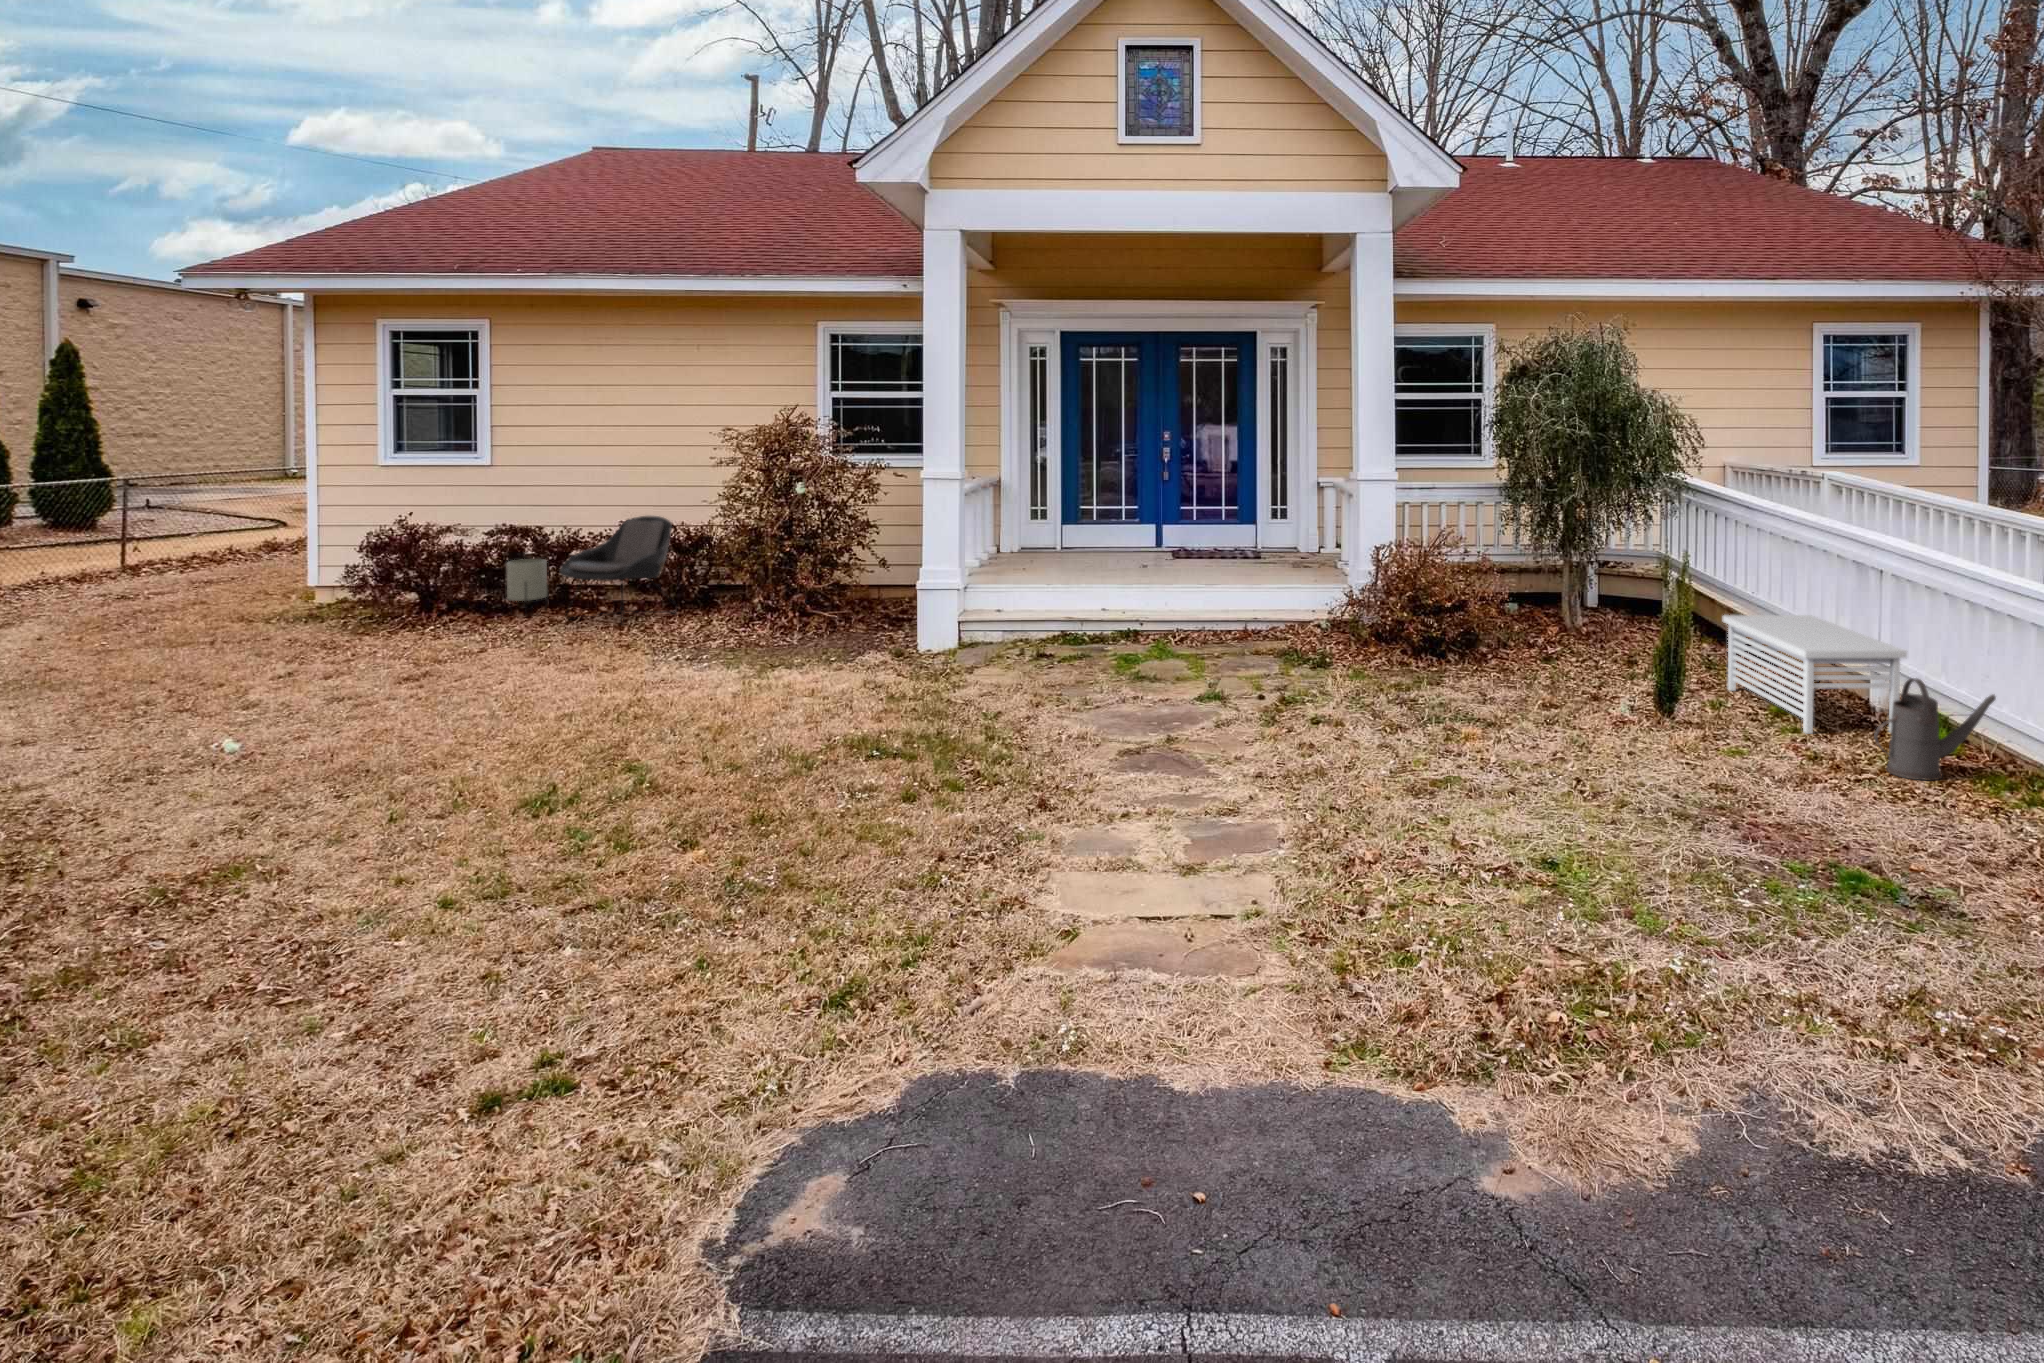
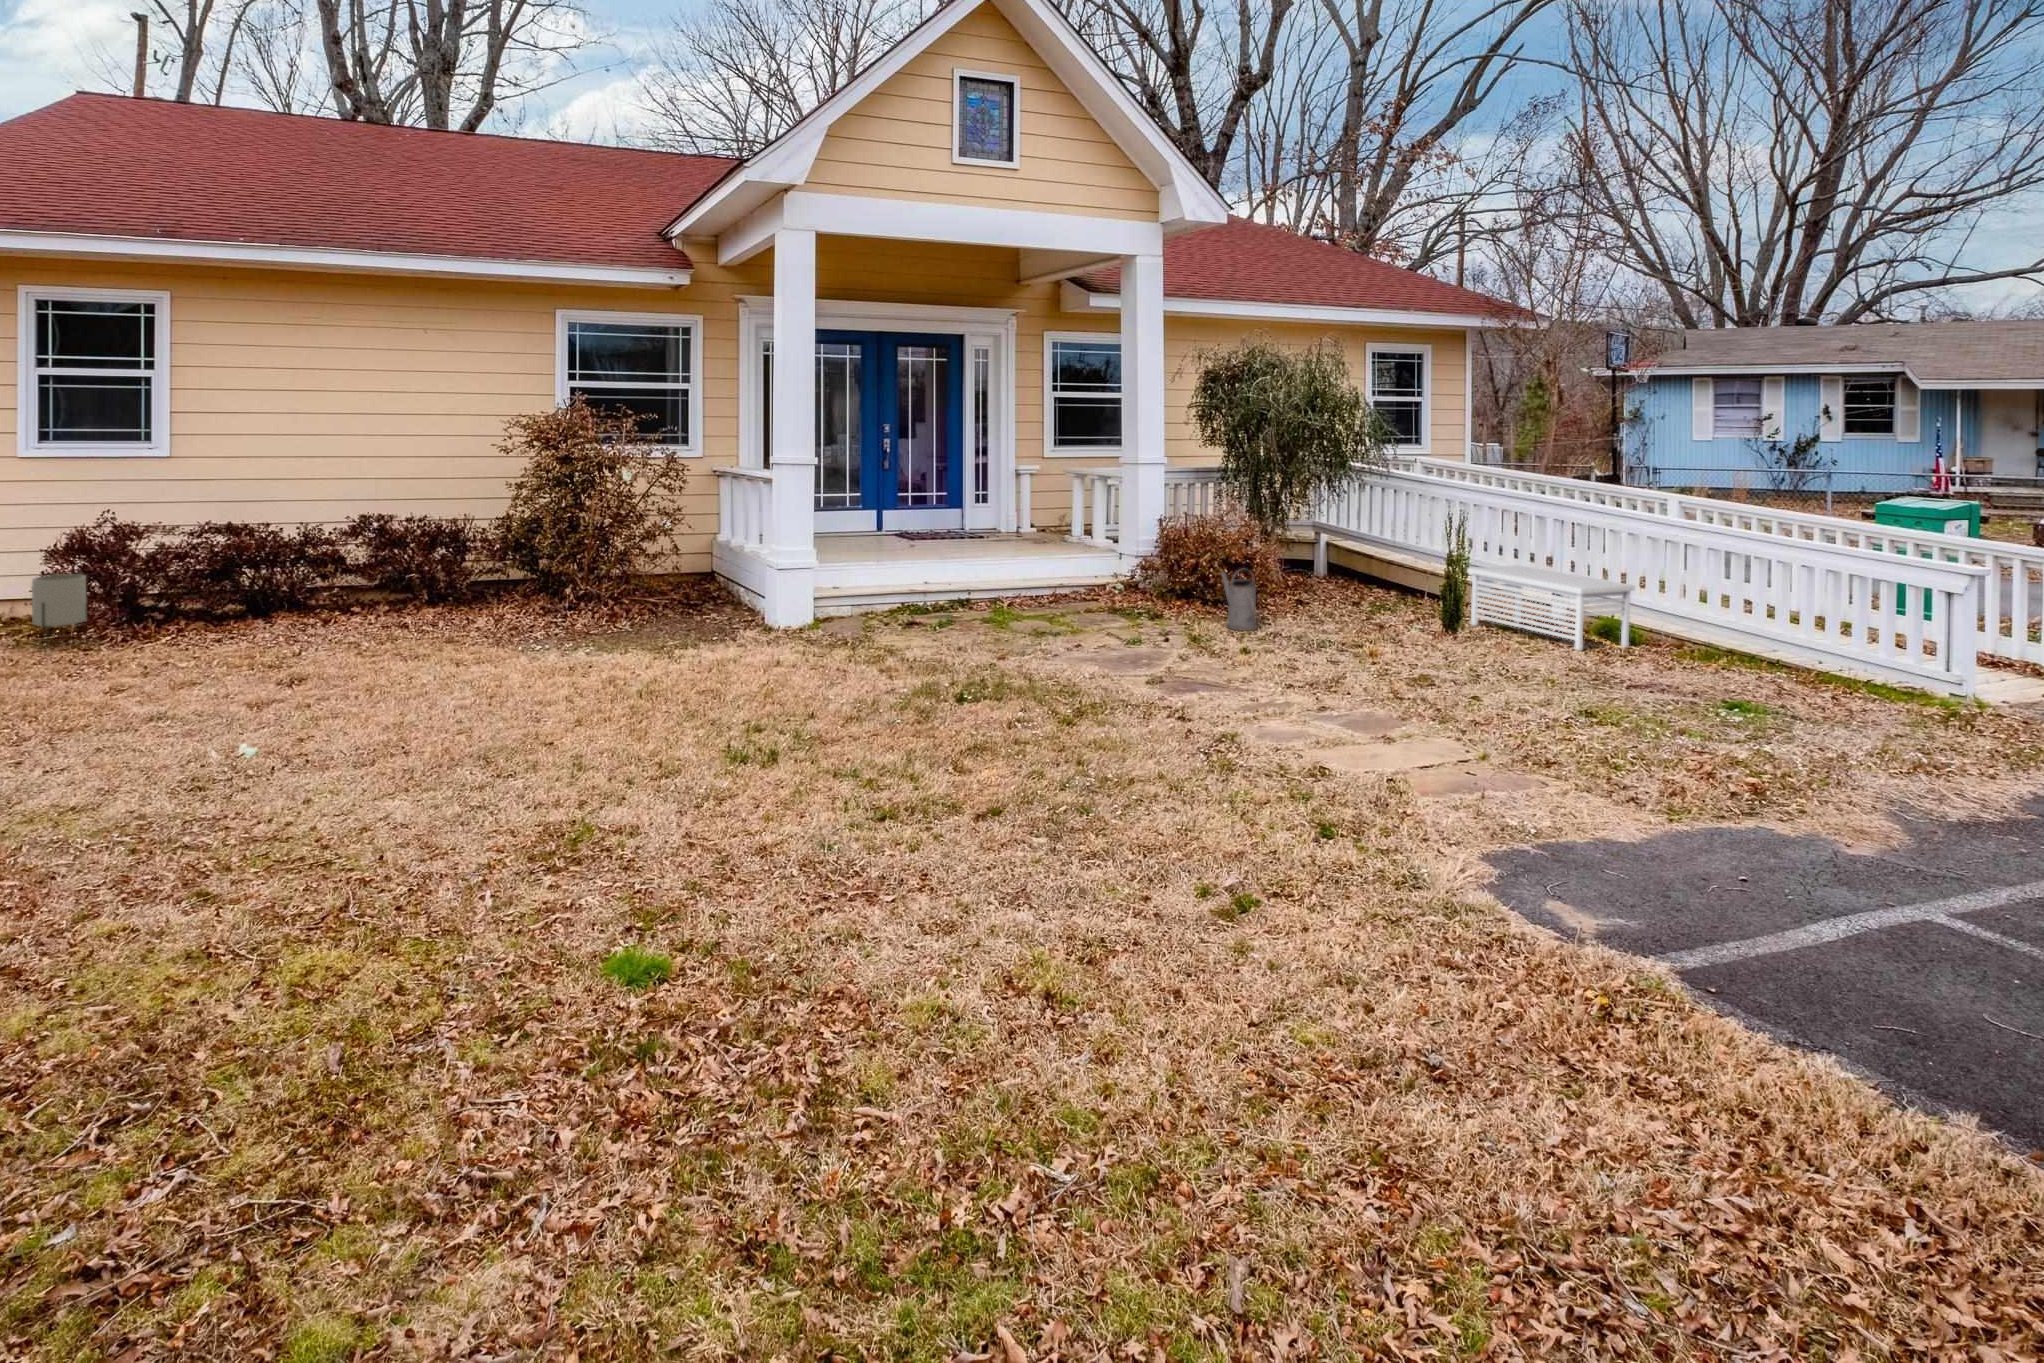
lounge chair: present [559,516,678,624] -> none [323,510,447,629]
planter: present [507,559,547,611] -> present [32,574,88,646]
watering can: present [1874,678,1996,780] -> present [1221,570,1257,631]

